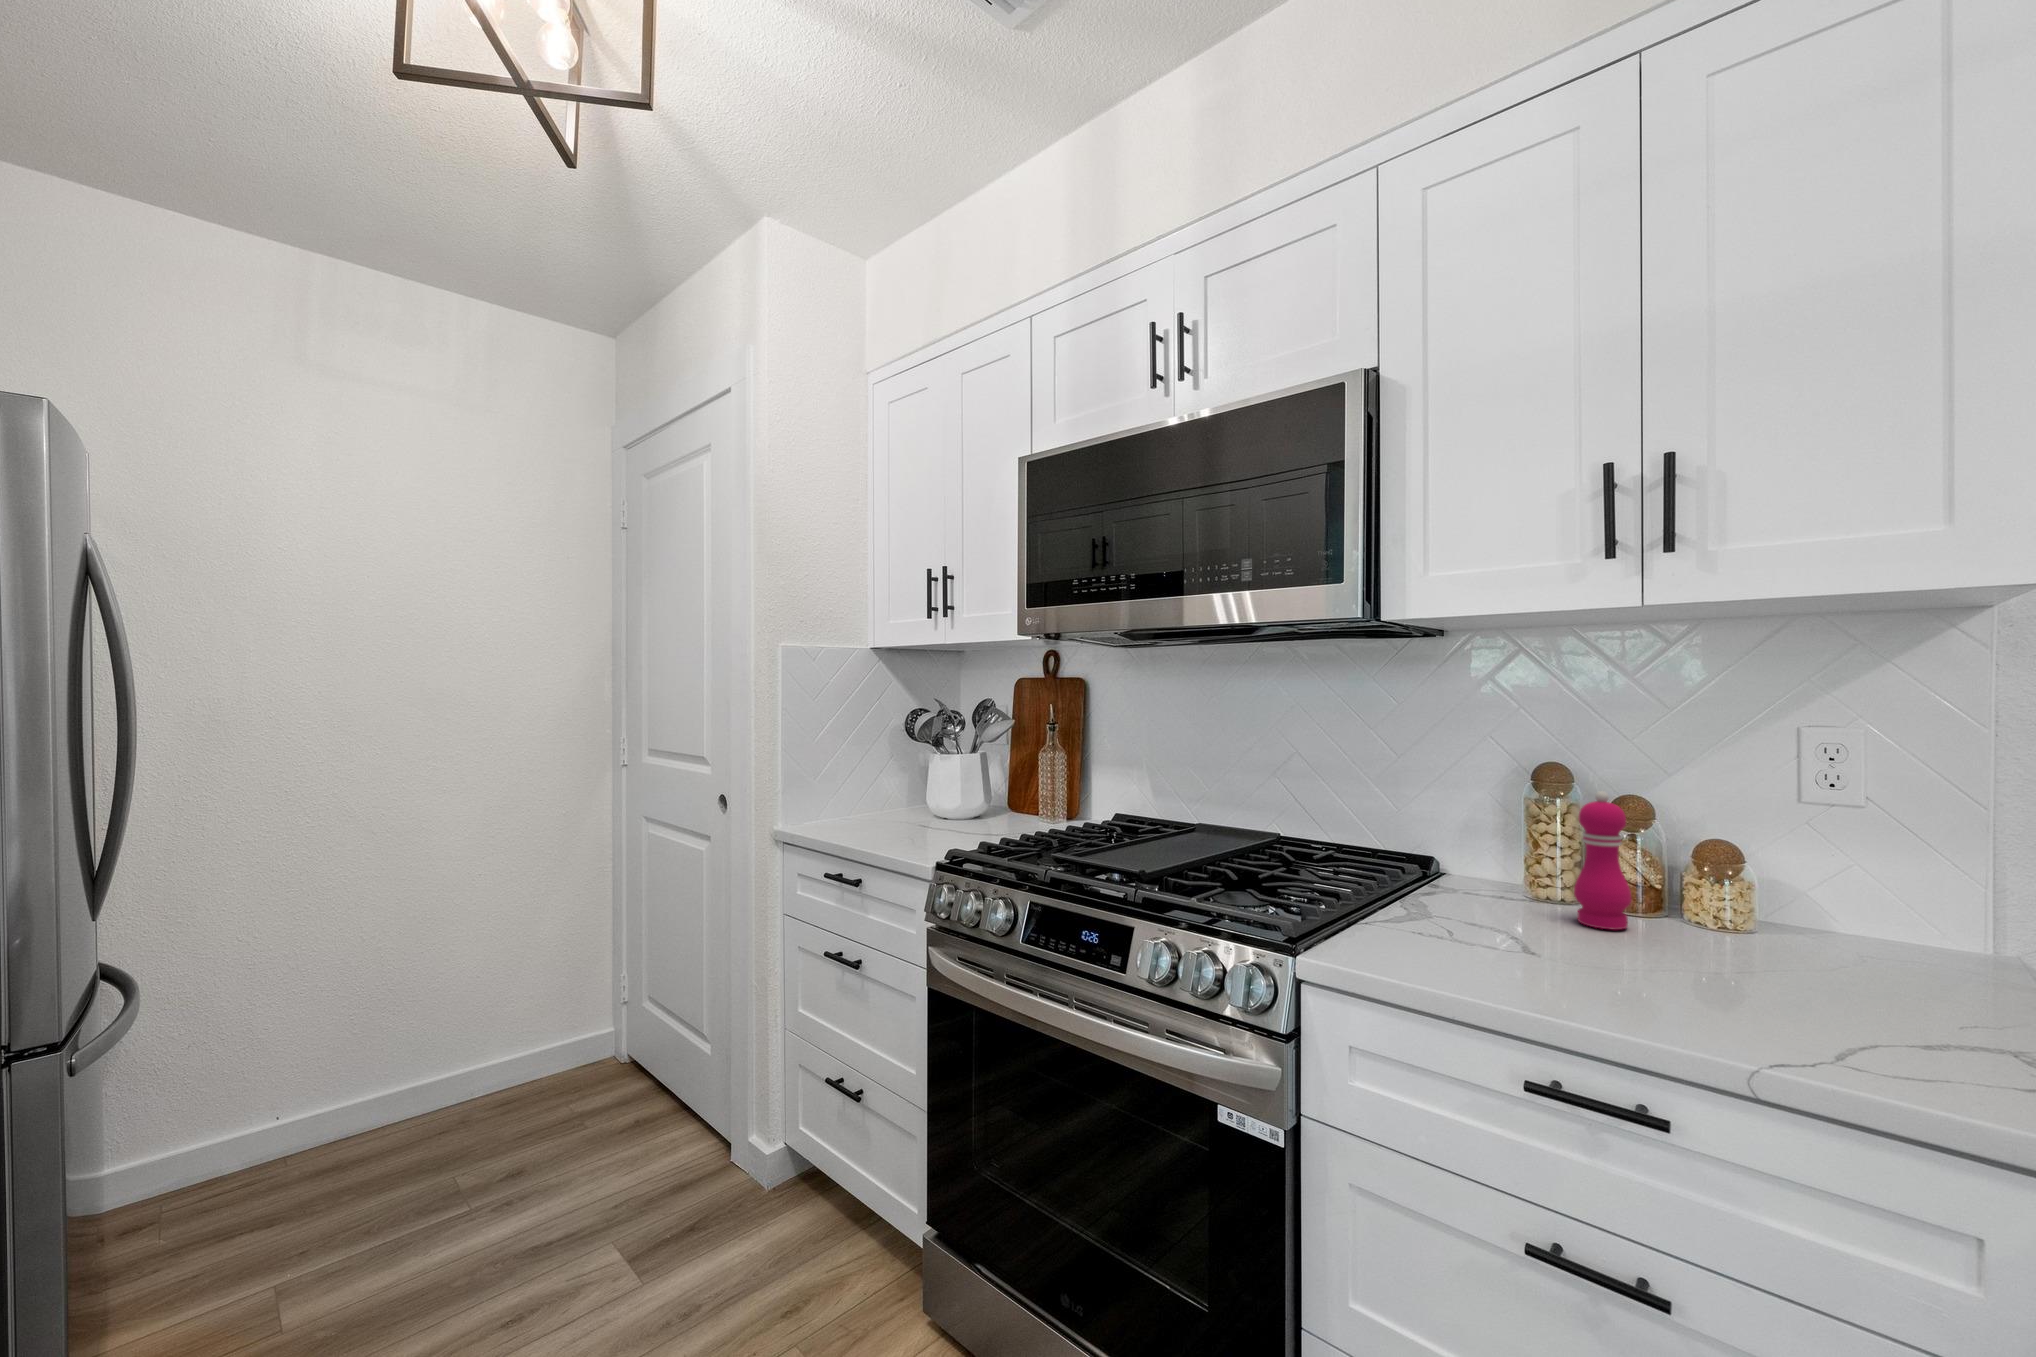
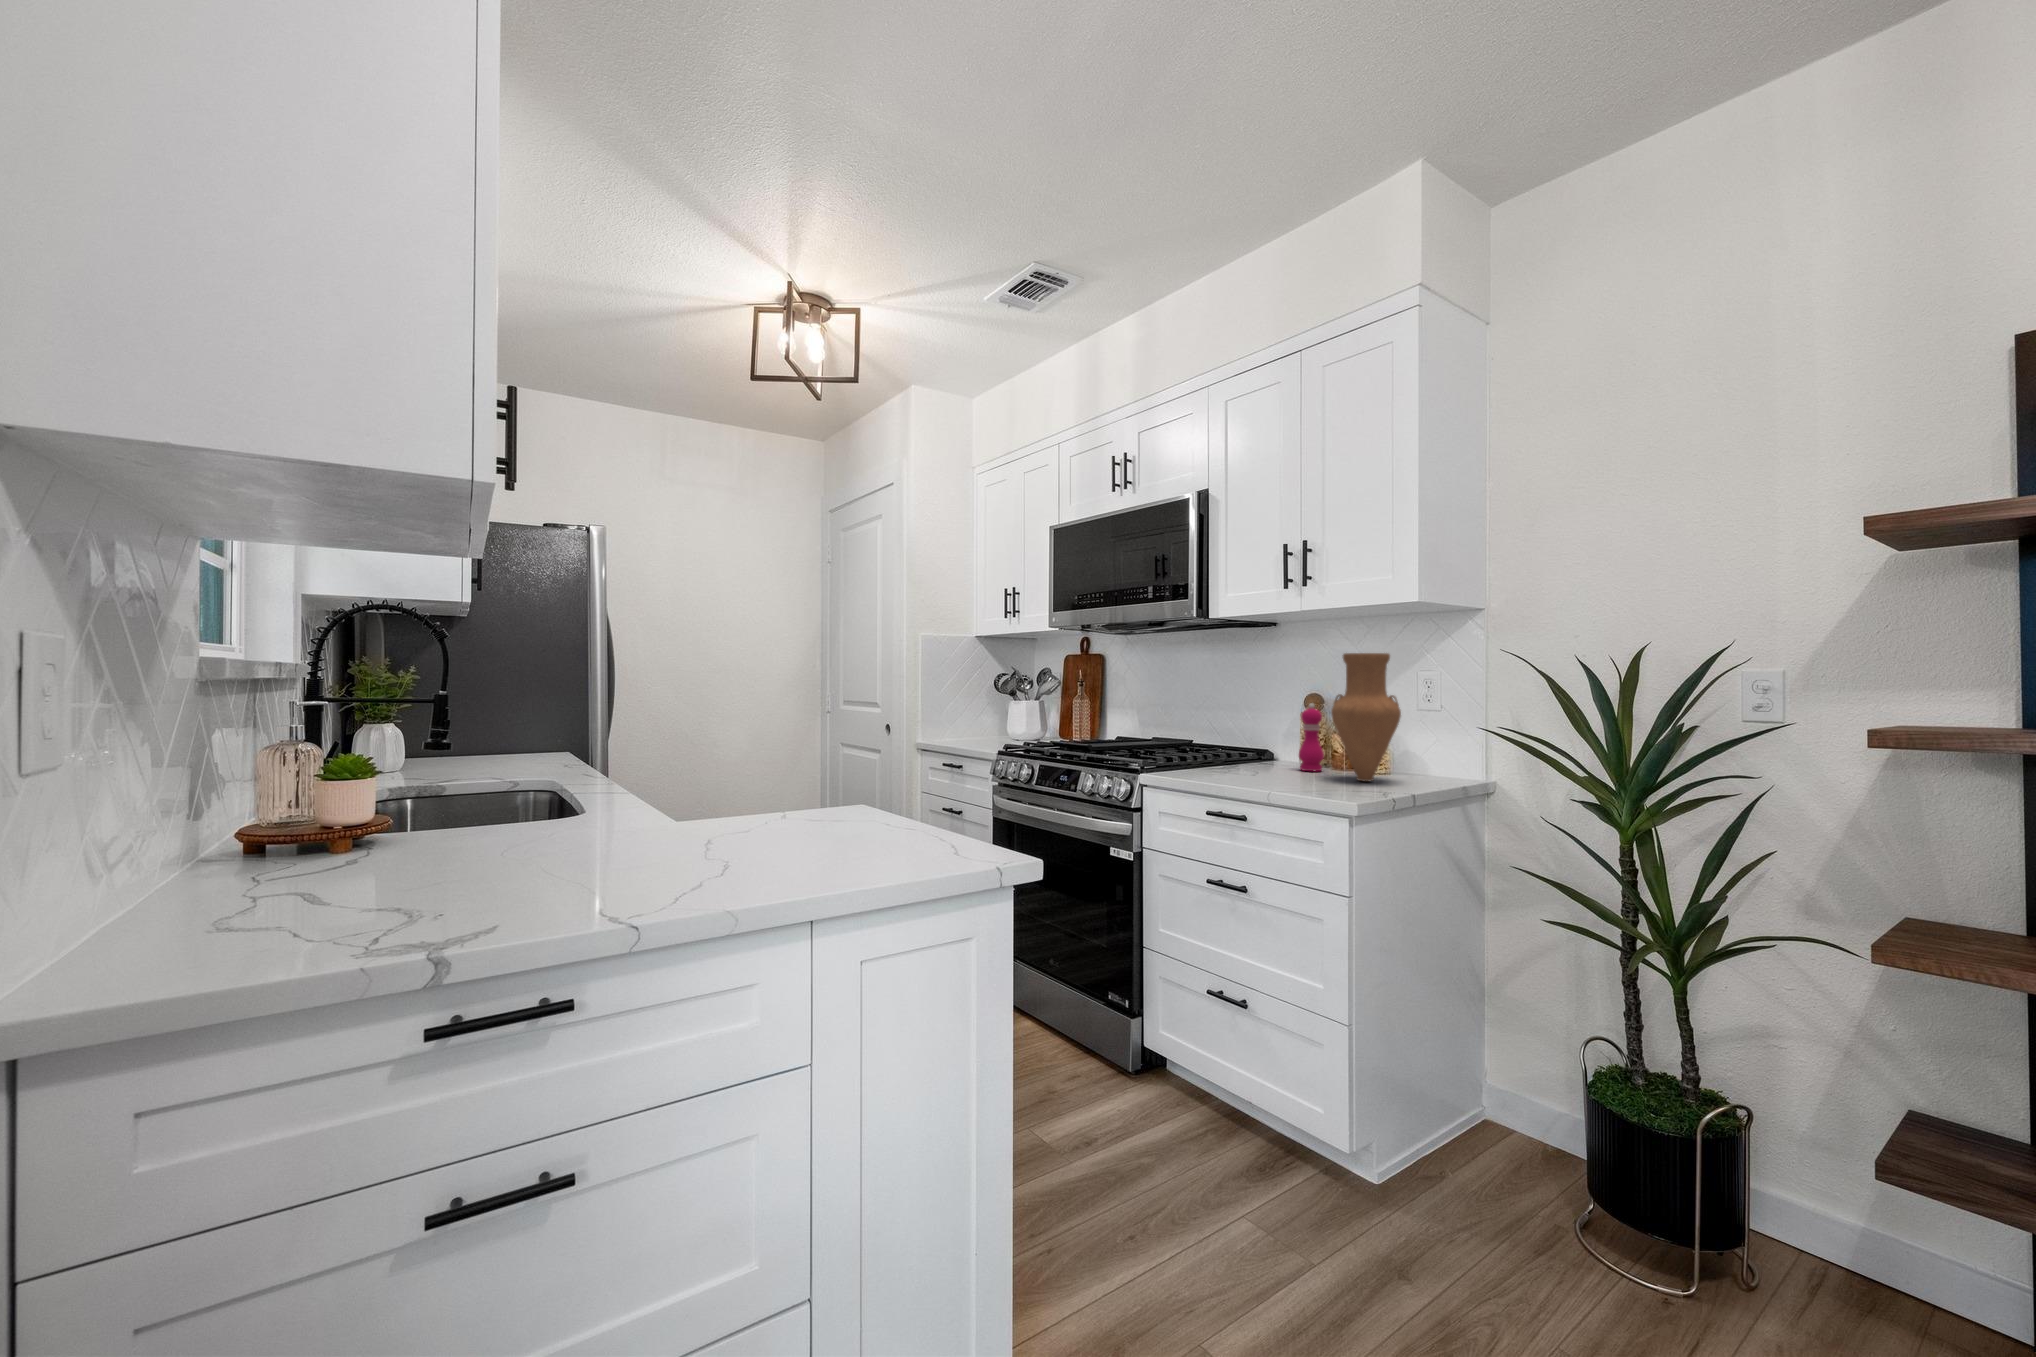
vase: none [1699,698,1881,973] -> present [1331,653,1401,781]

